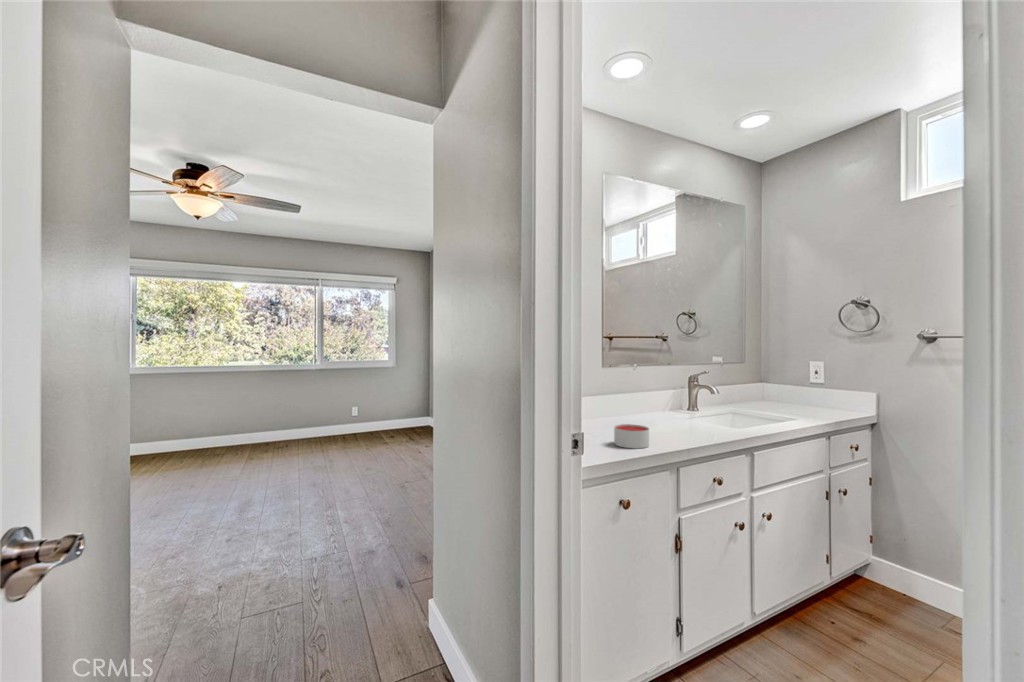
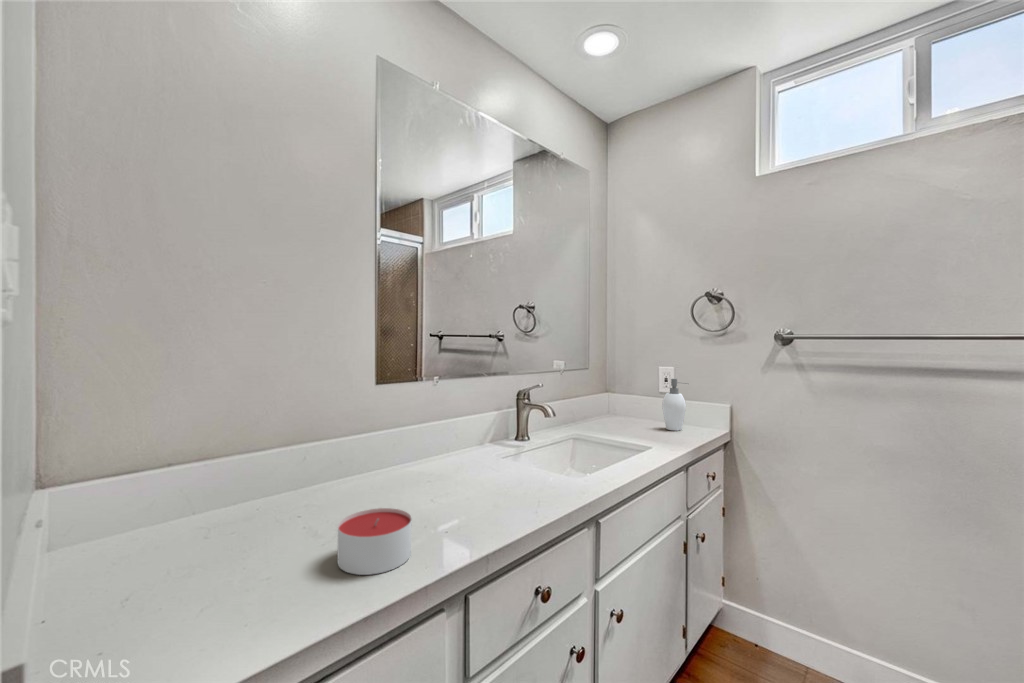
soap dispenser: none [812,370,836,412] -> present [662,379,688,431]

